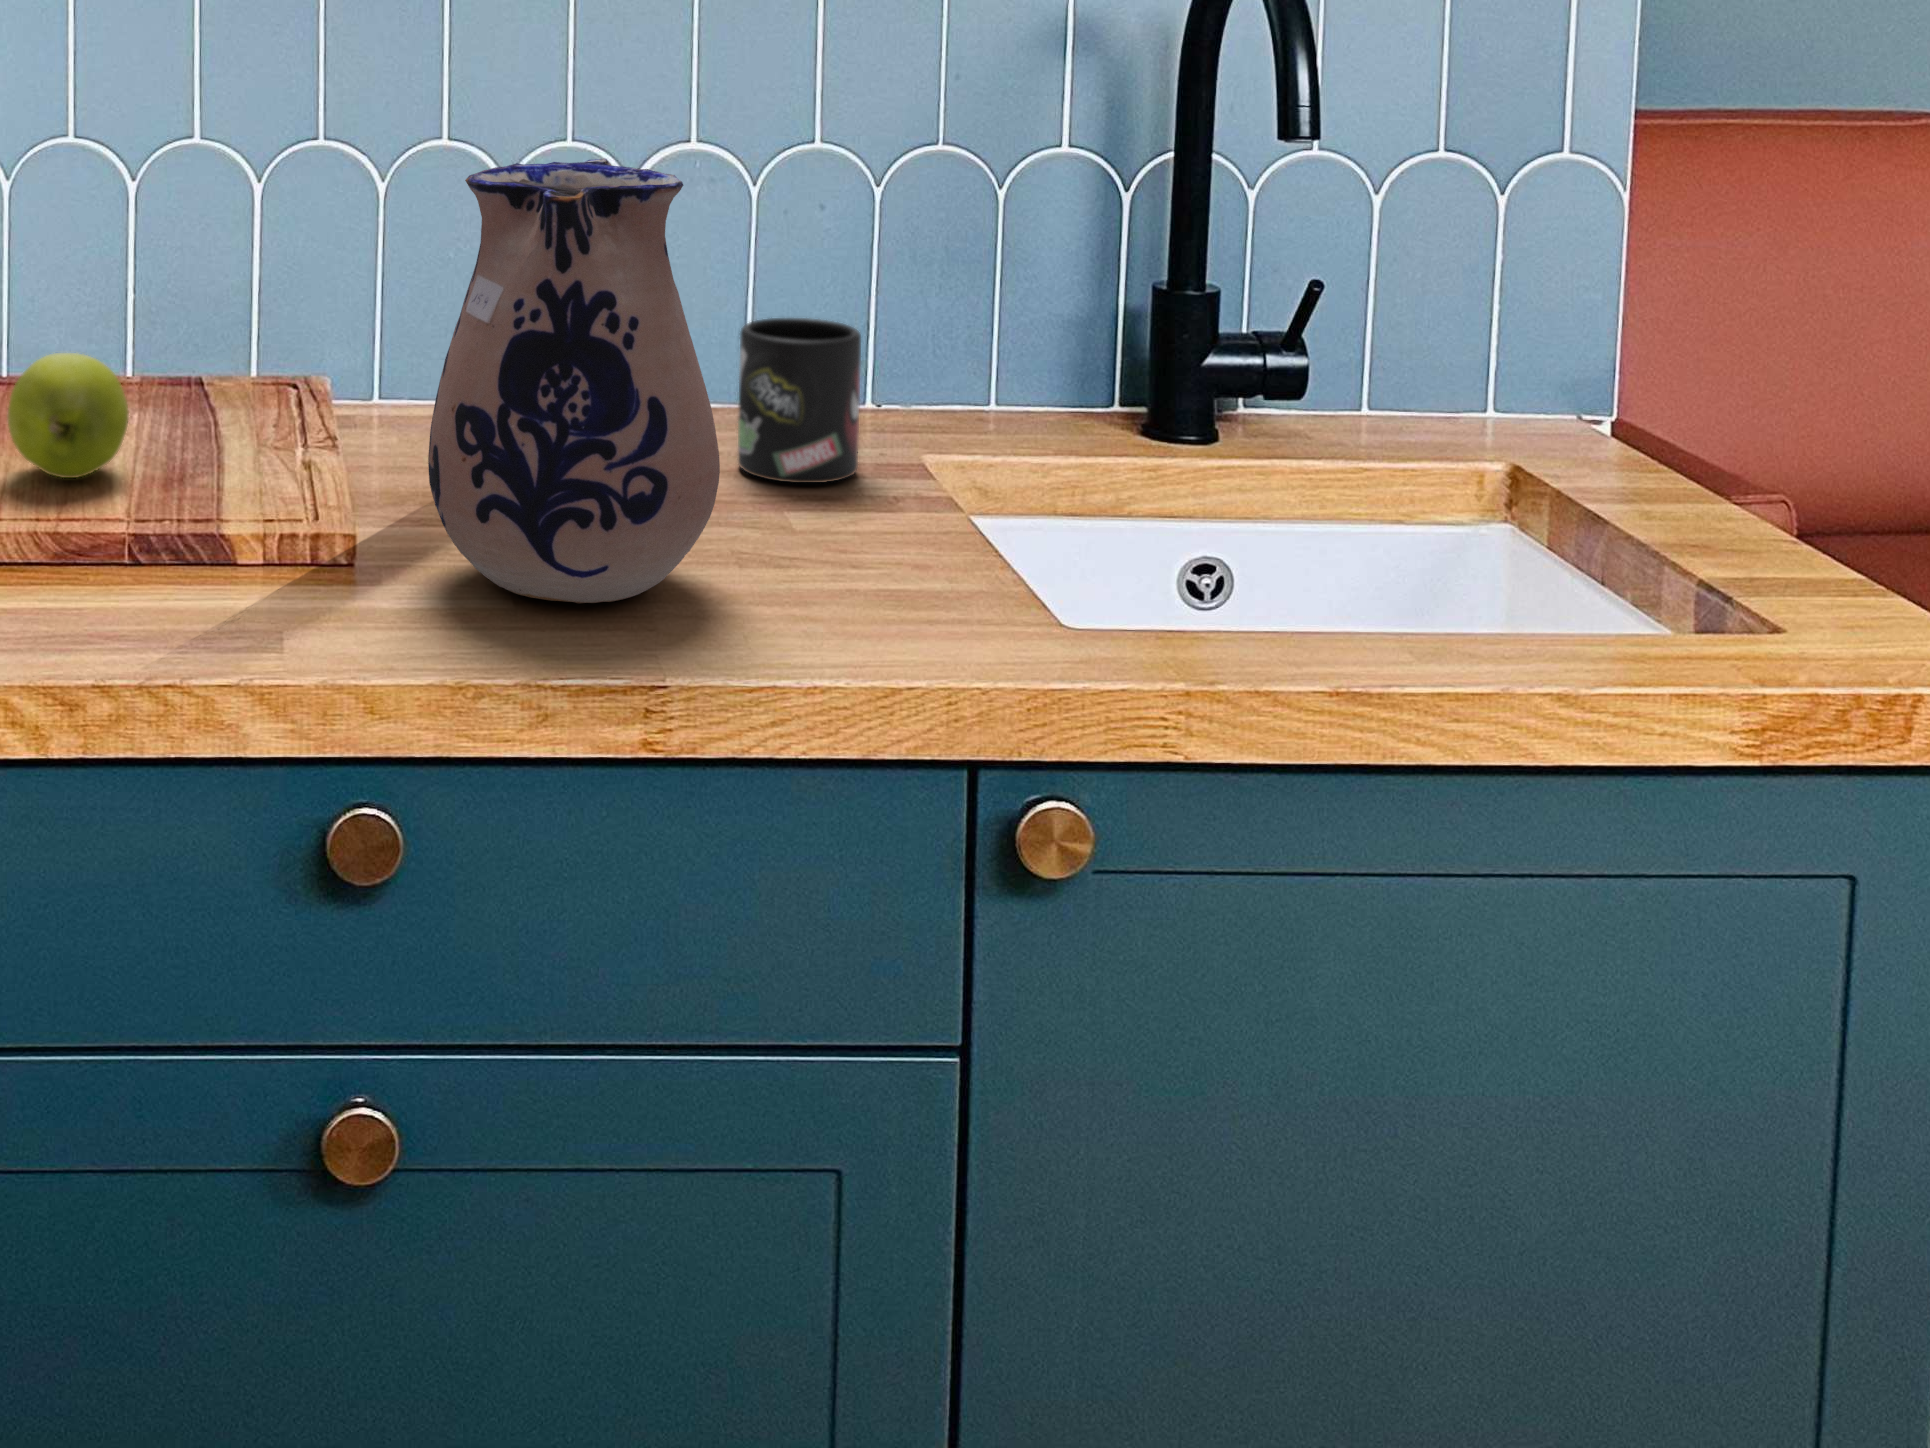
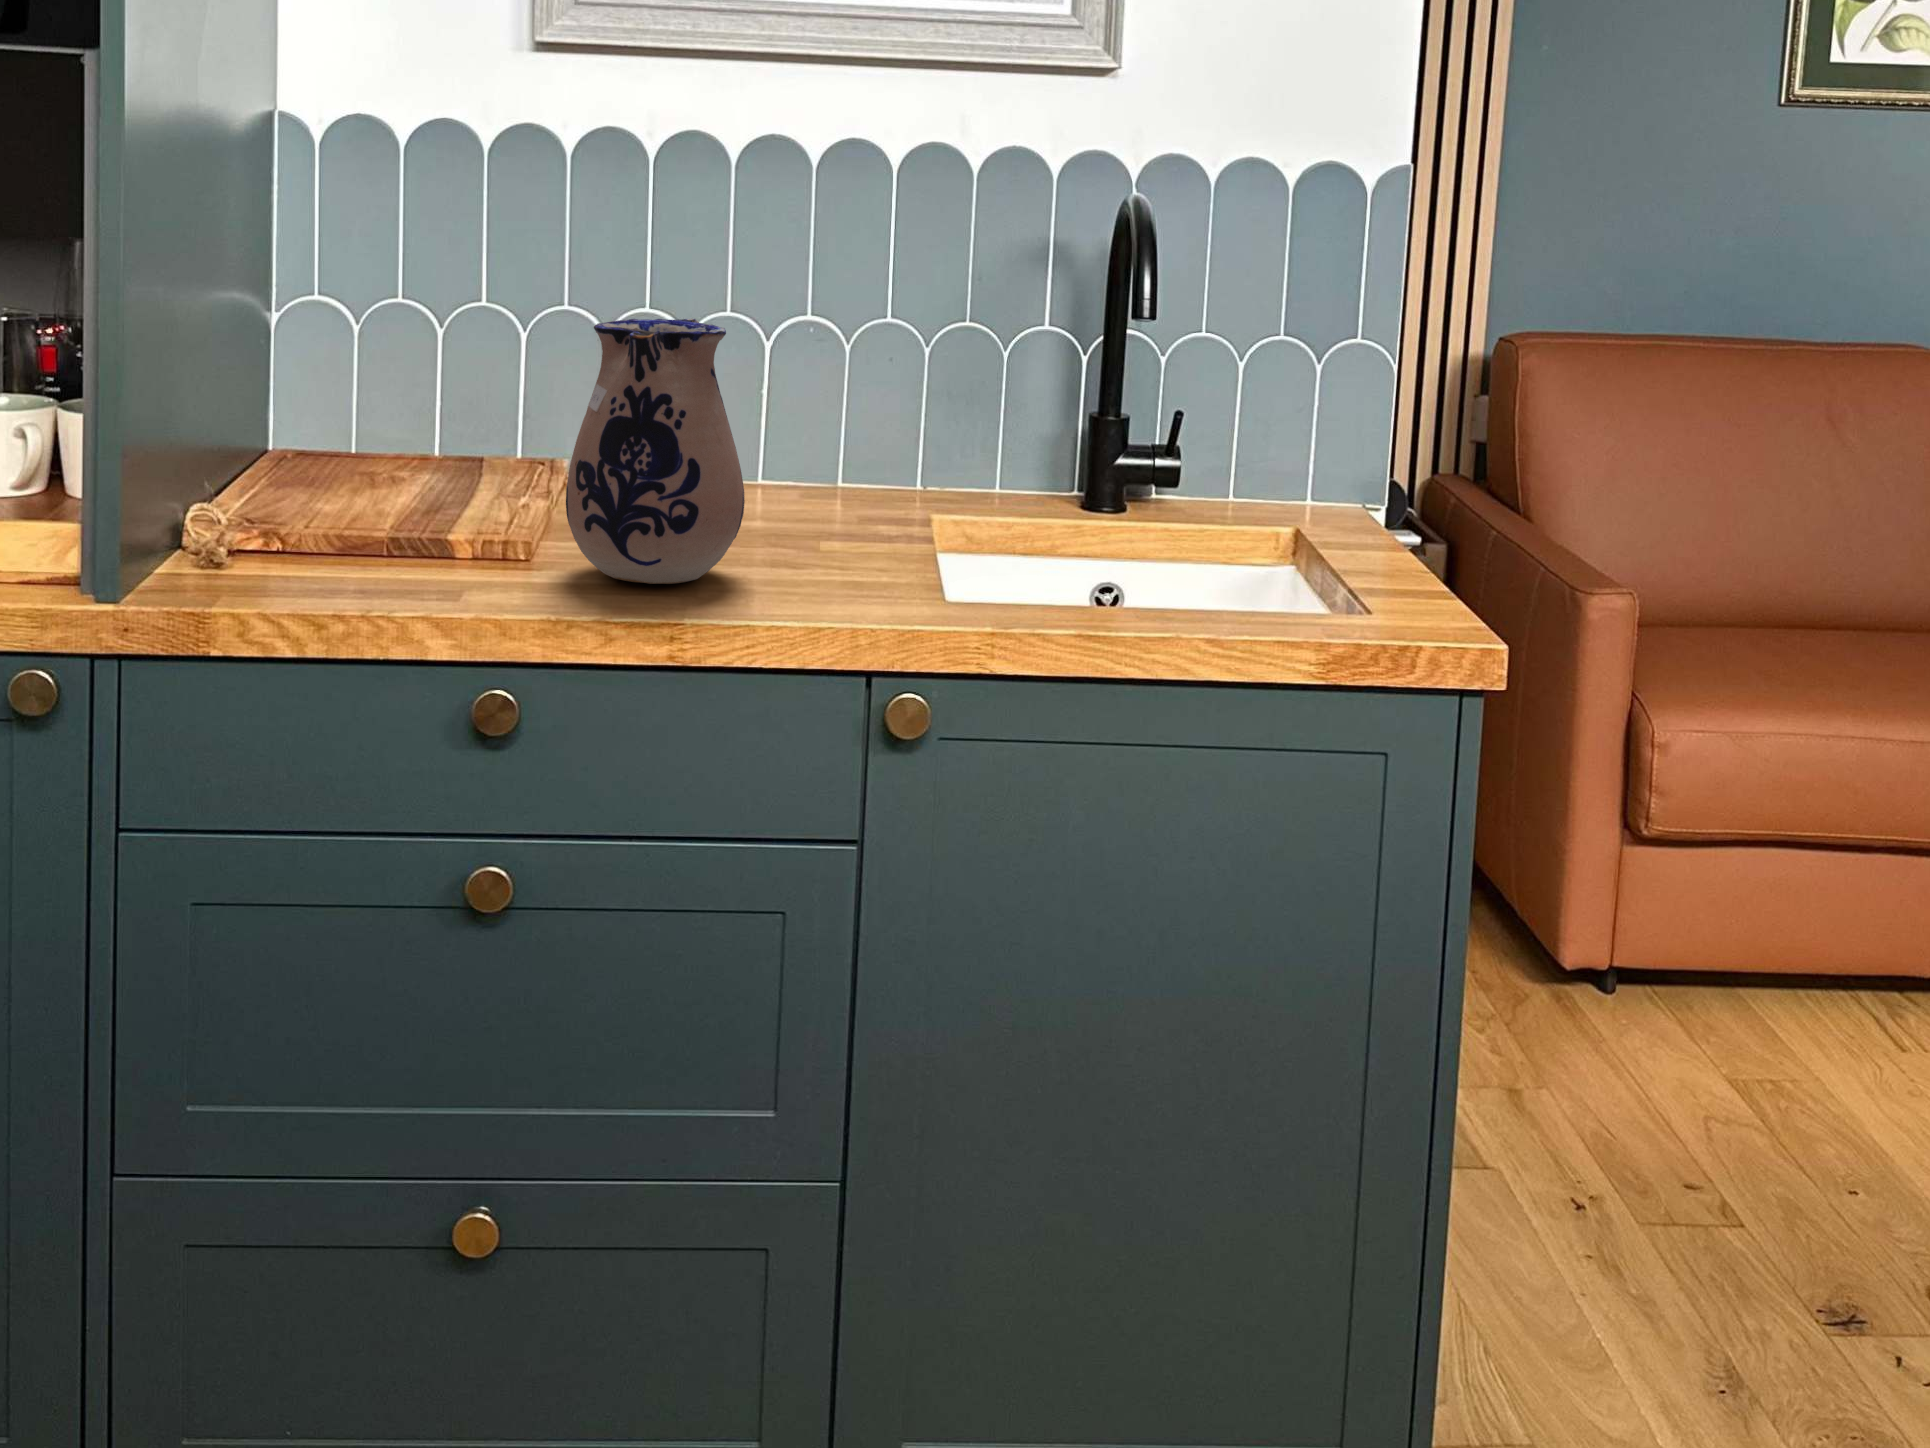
mug: present [737,318,861,483] -> none [804,431,883,533]
apple: present [8,353,129,478] -> none [318,430,396,508]

